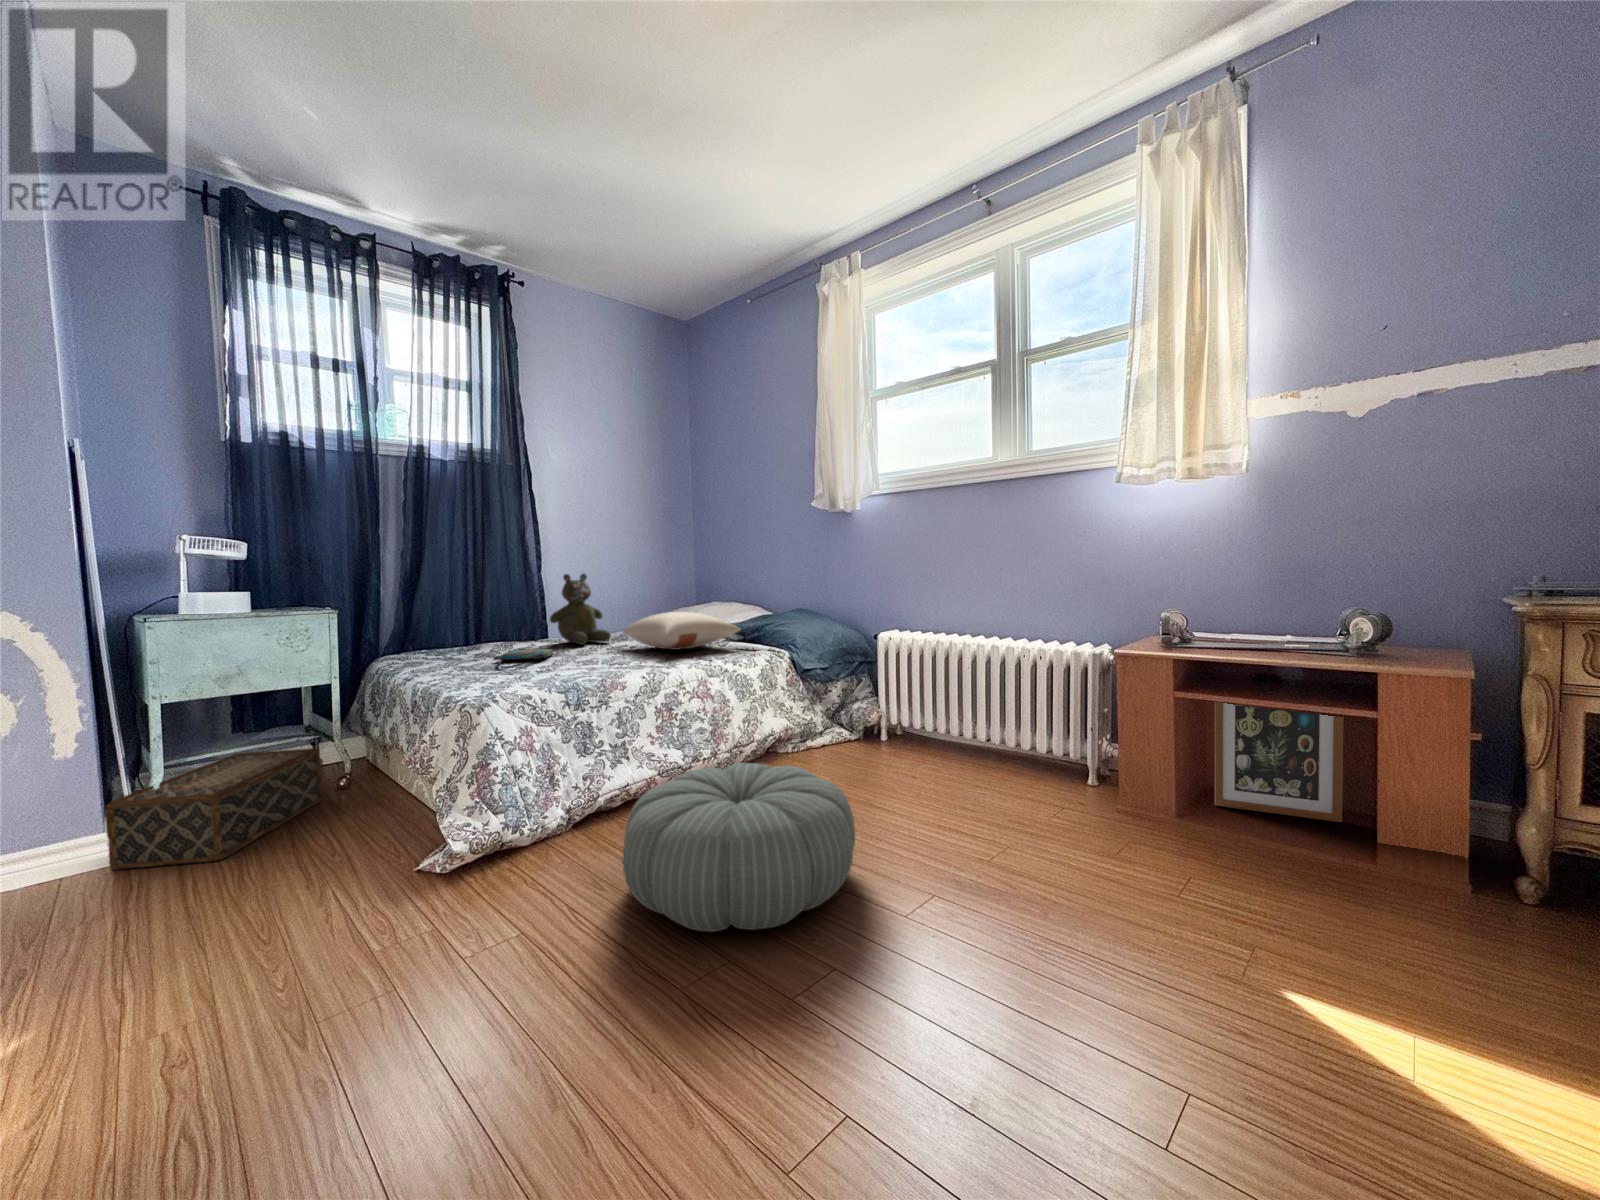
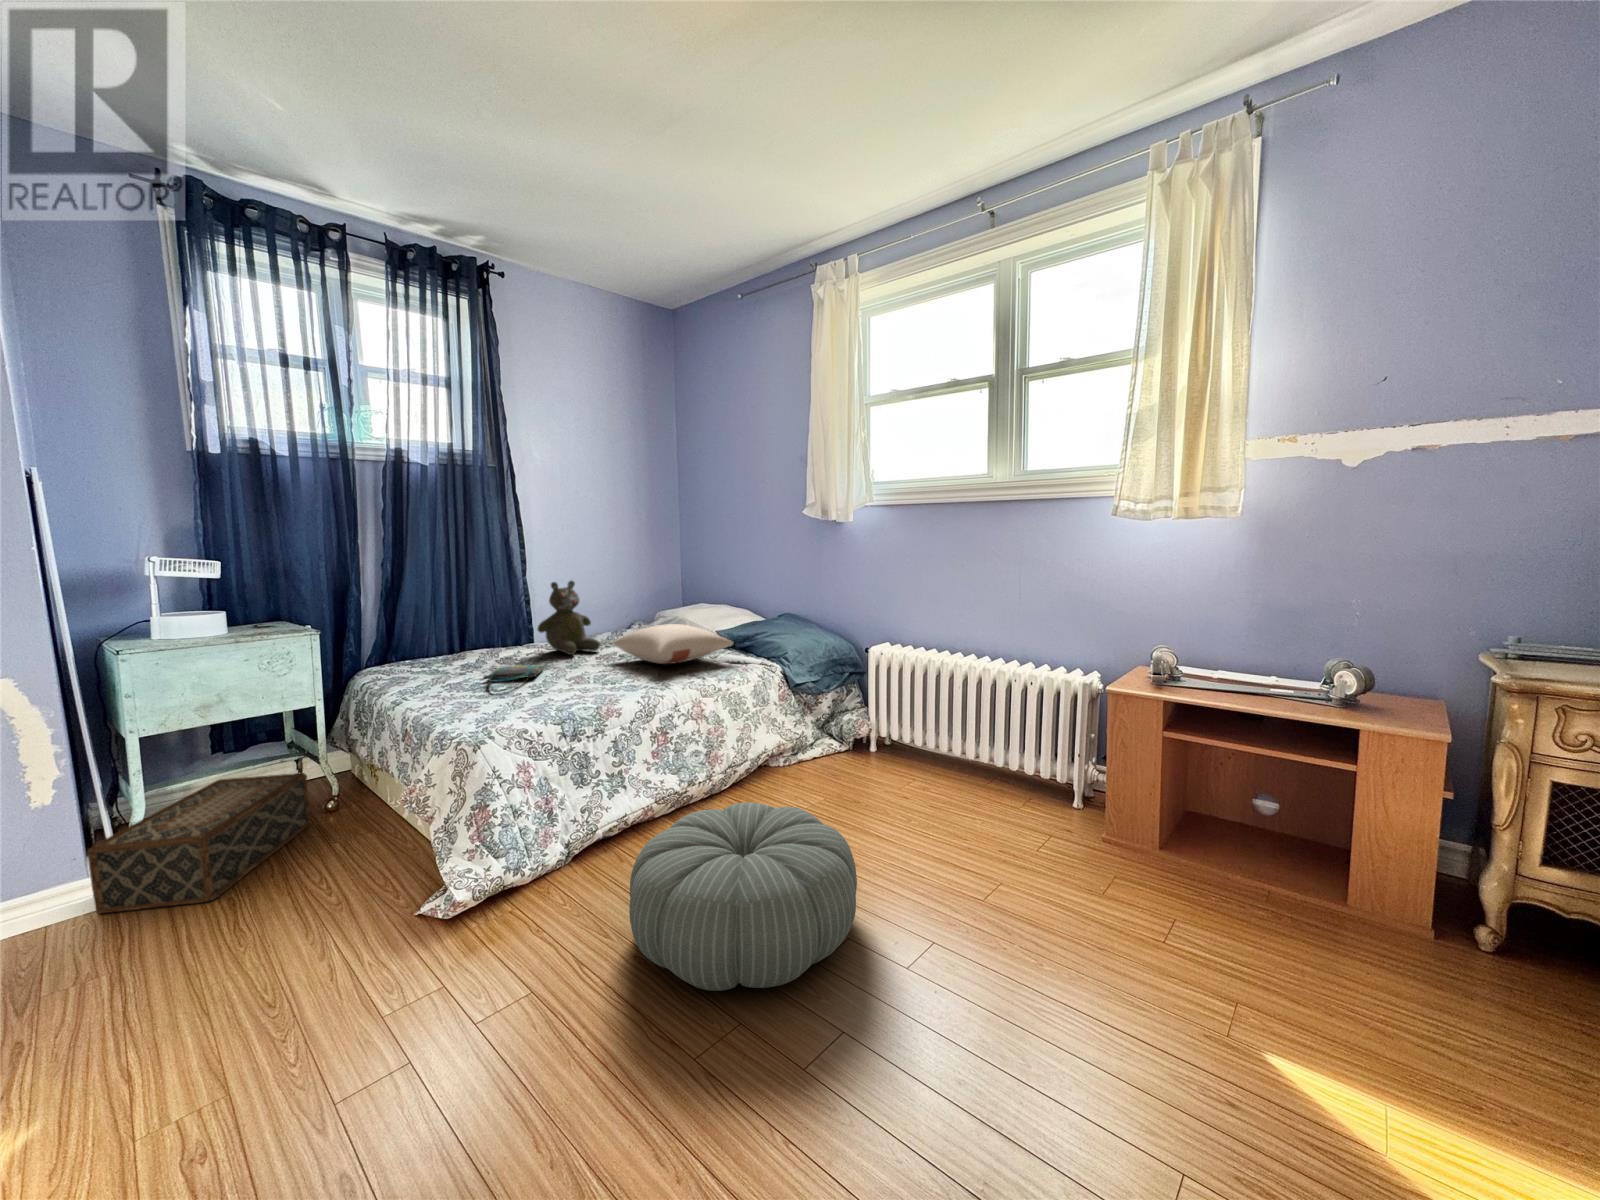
picture frame: present [1215,702,1343,822] -> none [1195,725,1323,858]

